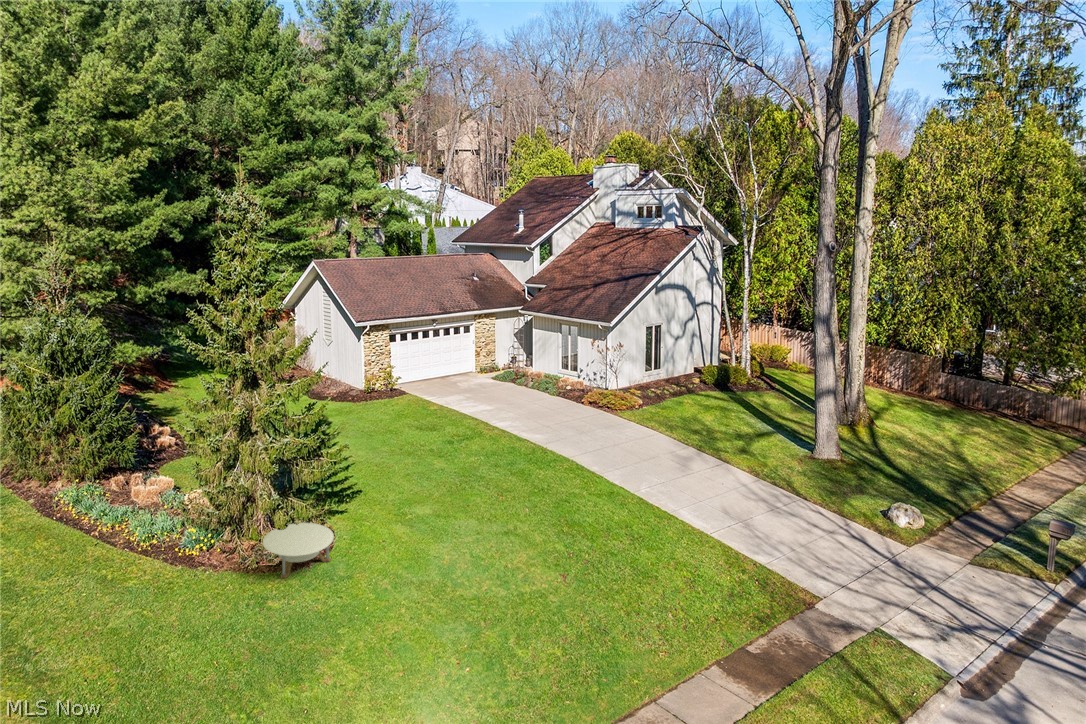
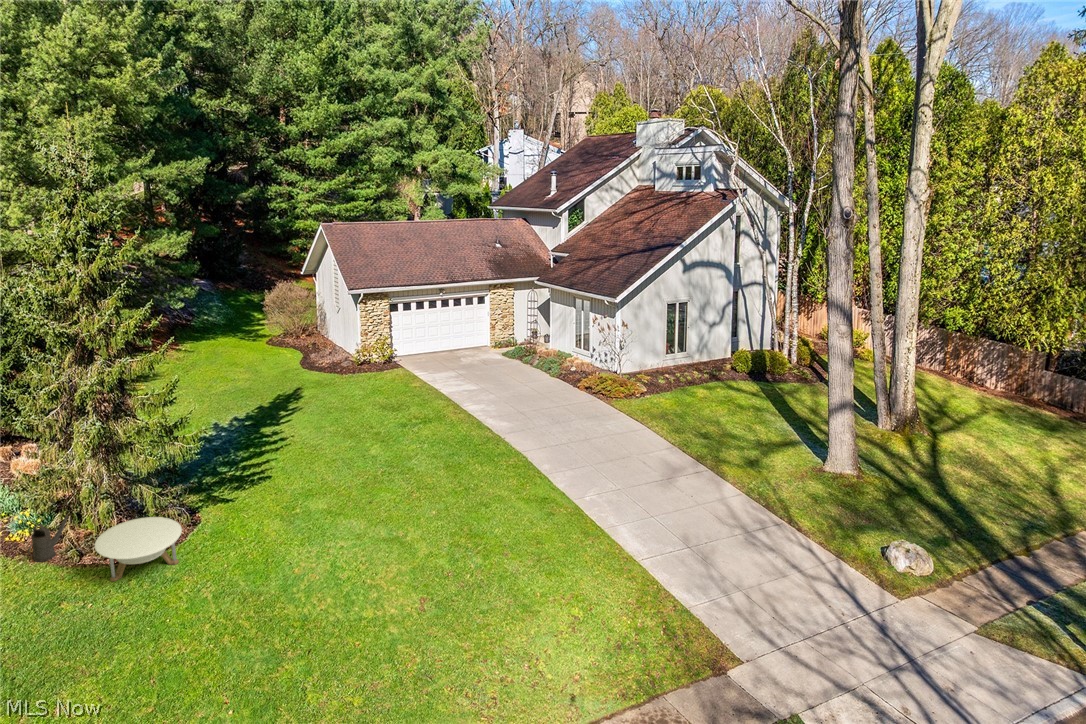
watering can: none [196,527,220,569] -> present [28,516,68,562]

